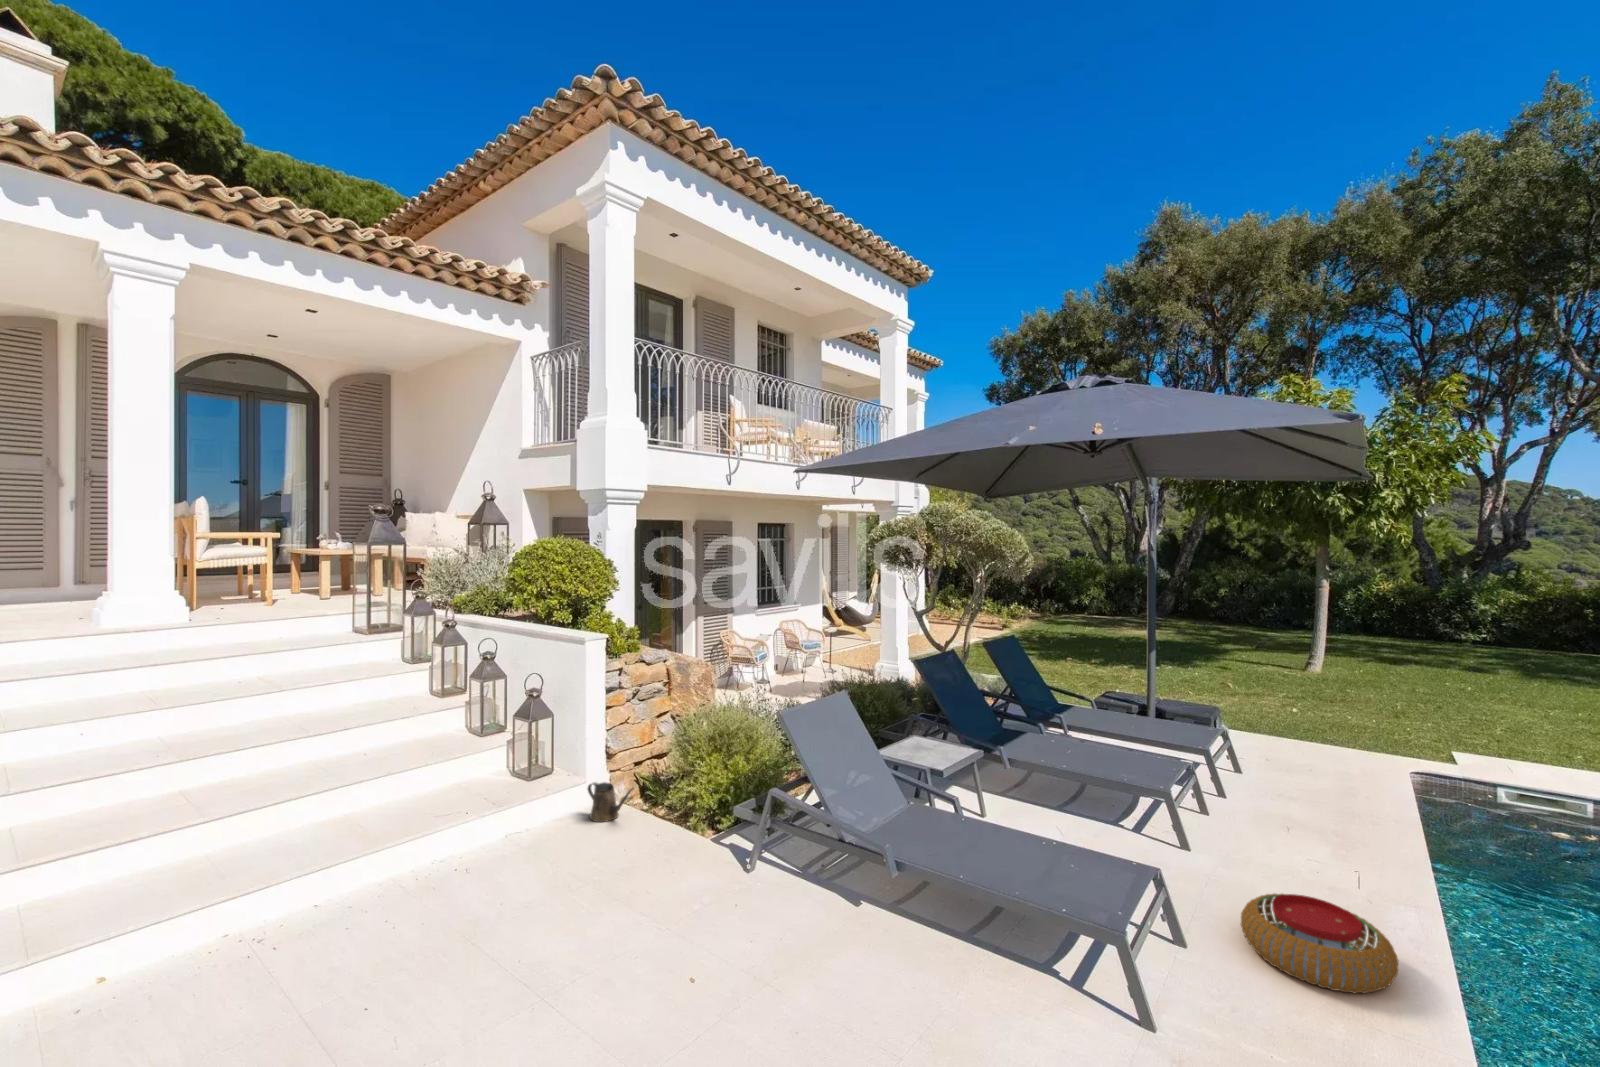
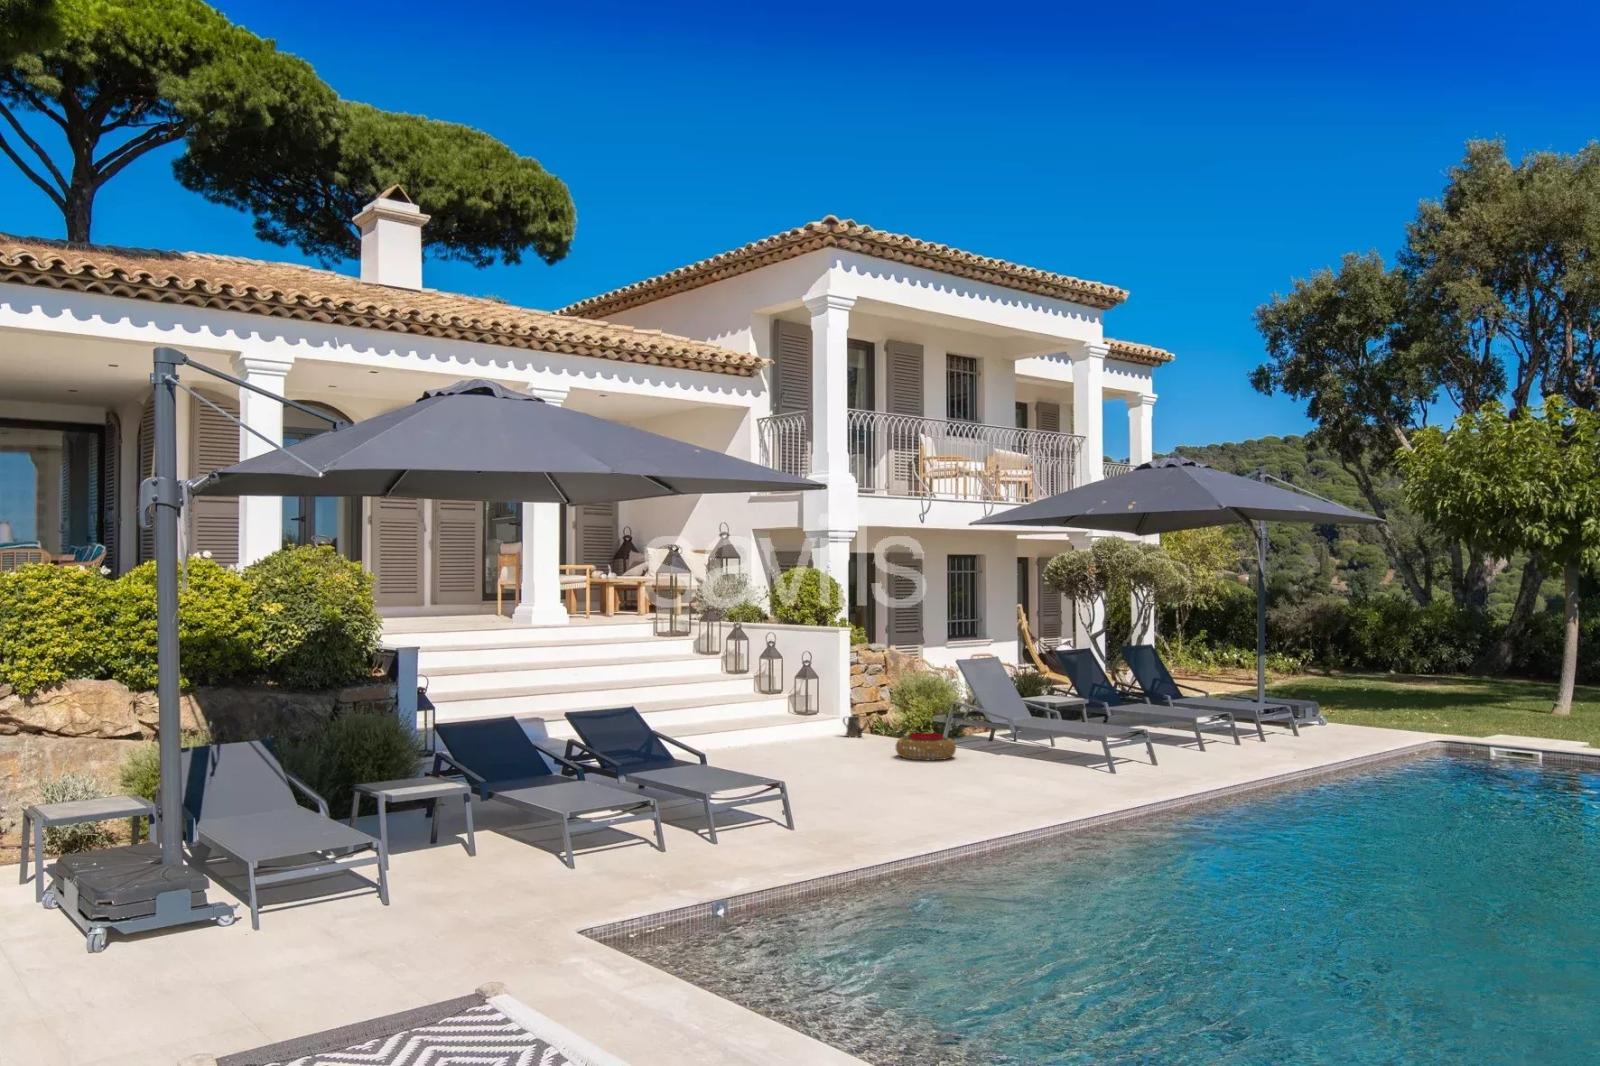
pouf: present [1241,893,1399,993] -> present [896,733,956,760]

